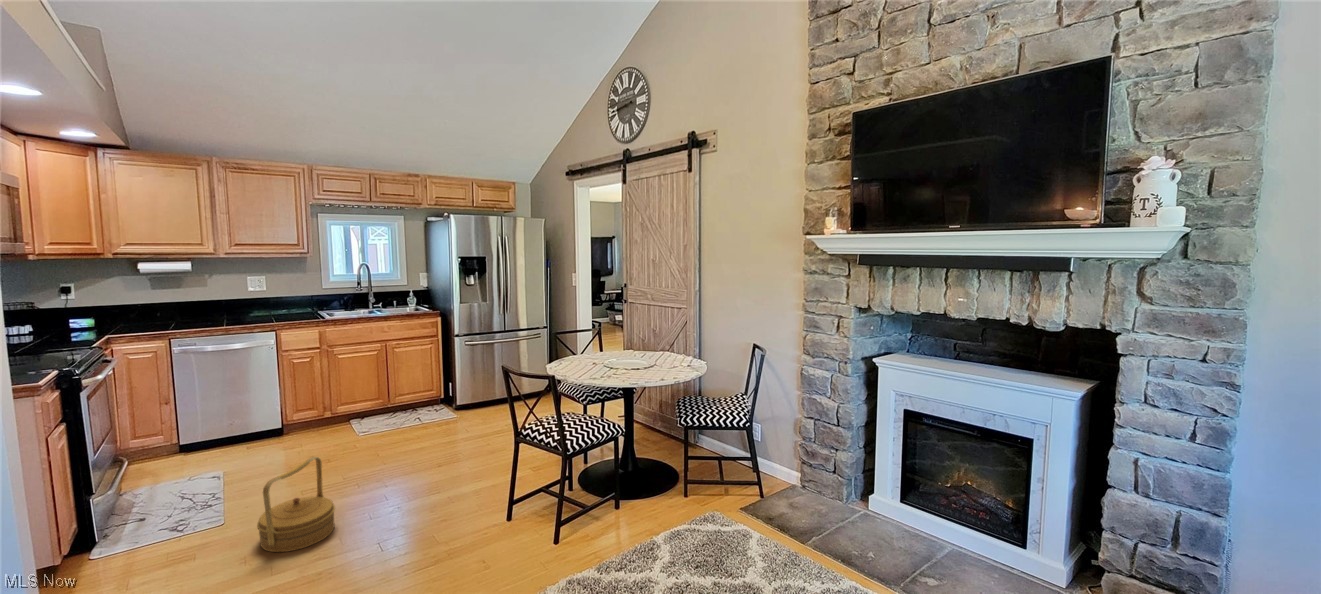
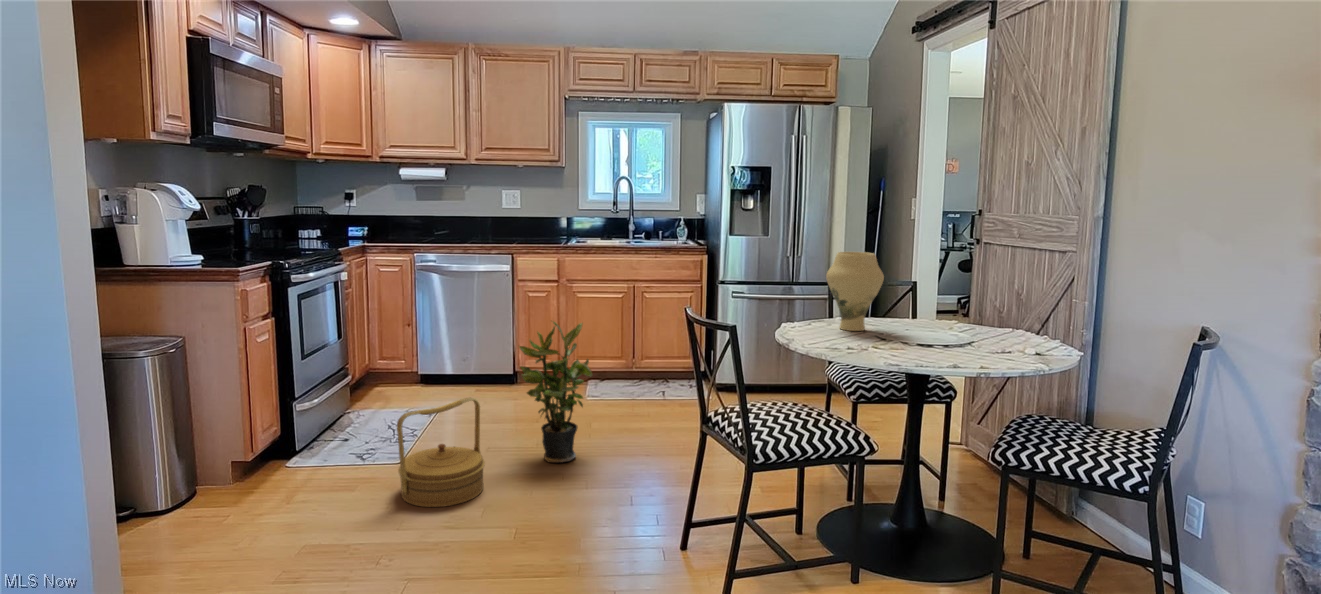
vase: none [578,322,609,367] -> present [826,252,884,331]
potted plant: none [340,383,399,491] -> present [519,322,592,463]

